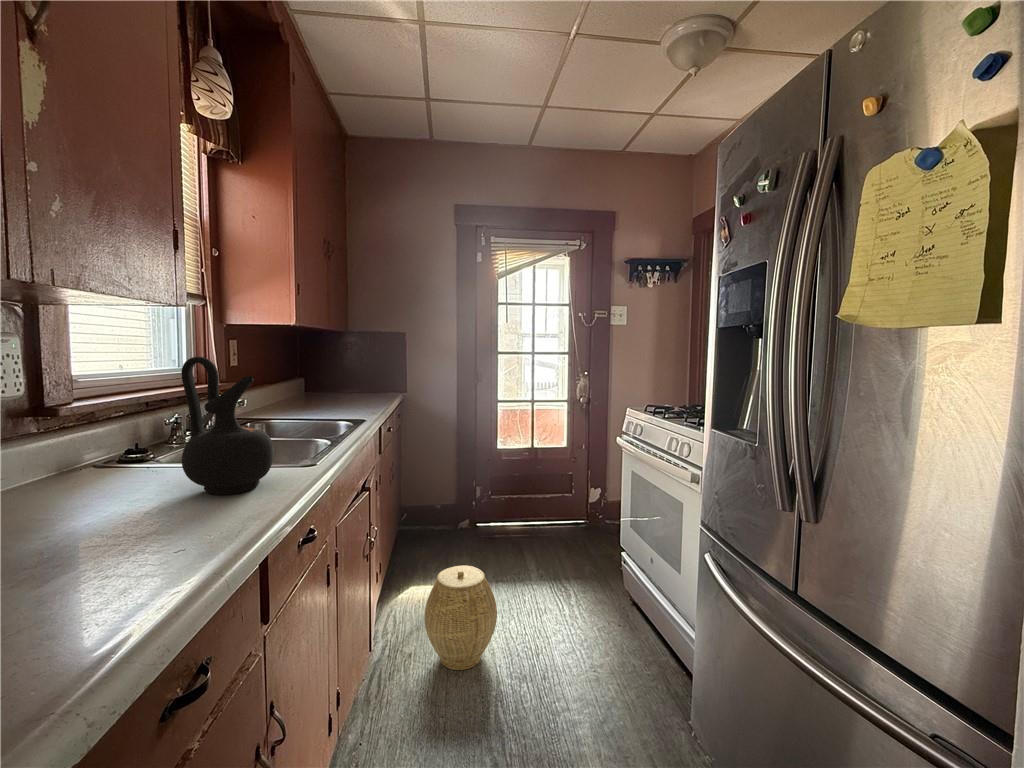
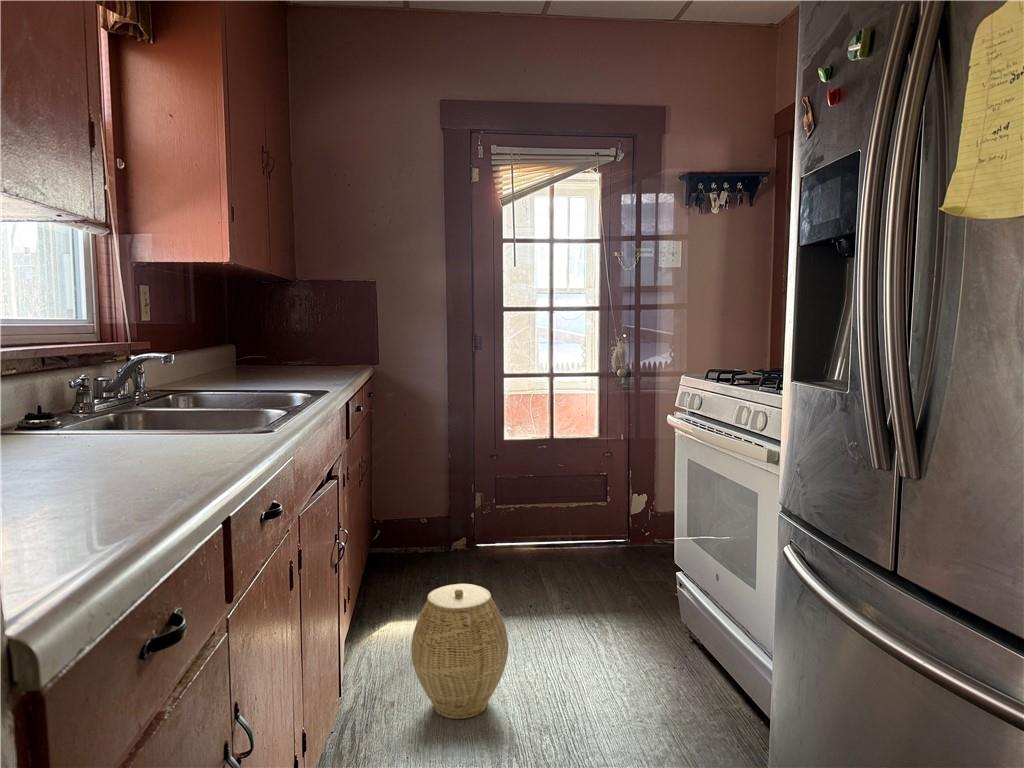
ceramic jug: present [181,357,274,495] -> none [108,280,224,454]

